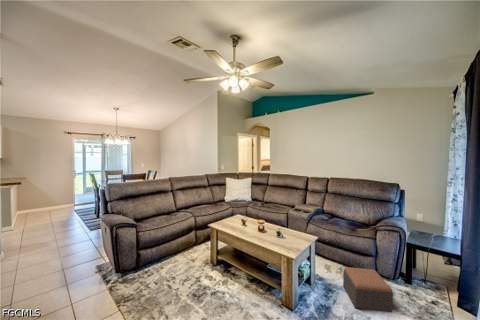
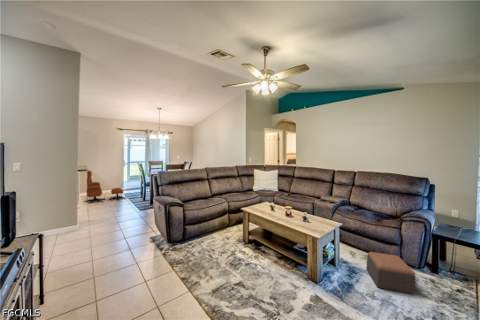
lounge chair: none [17,185,76,225] -> present [84,171,126,204]

